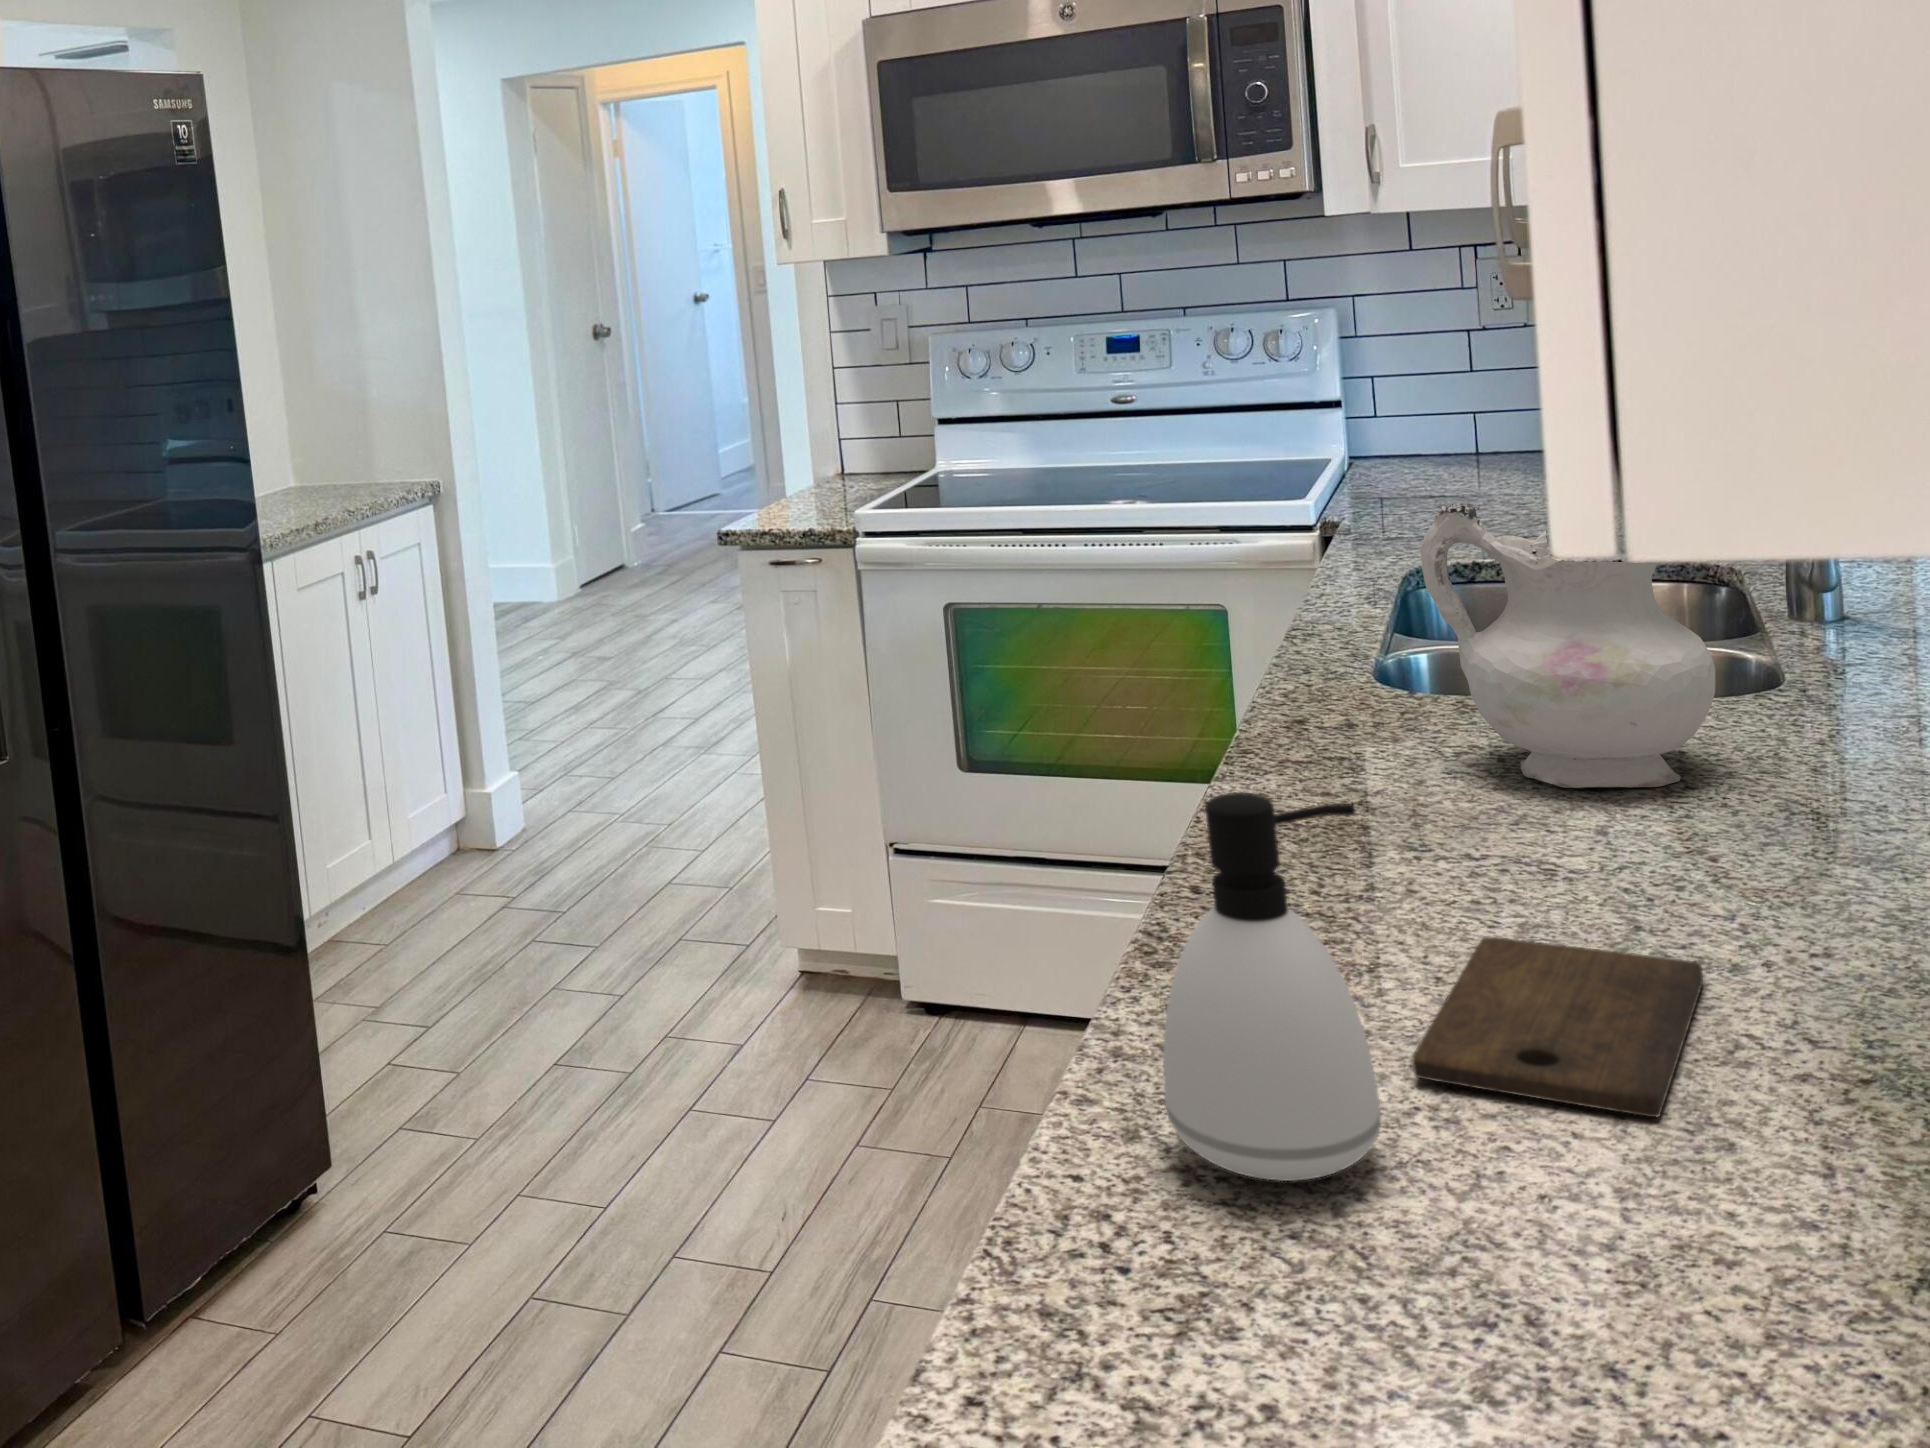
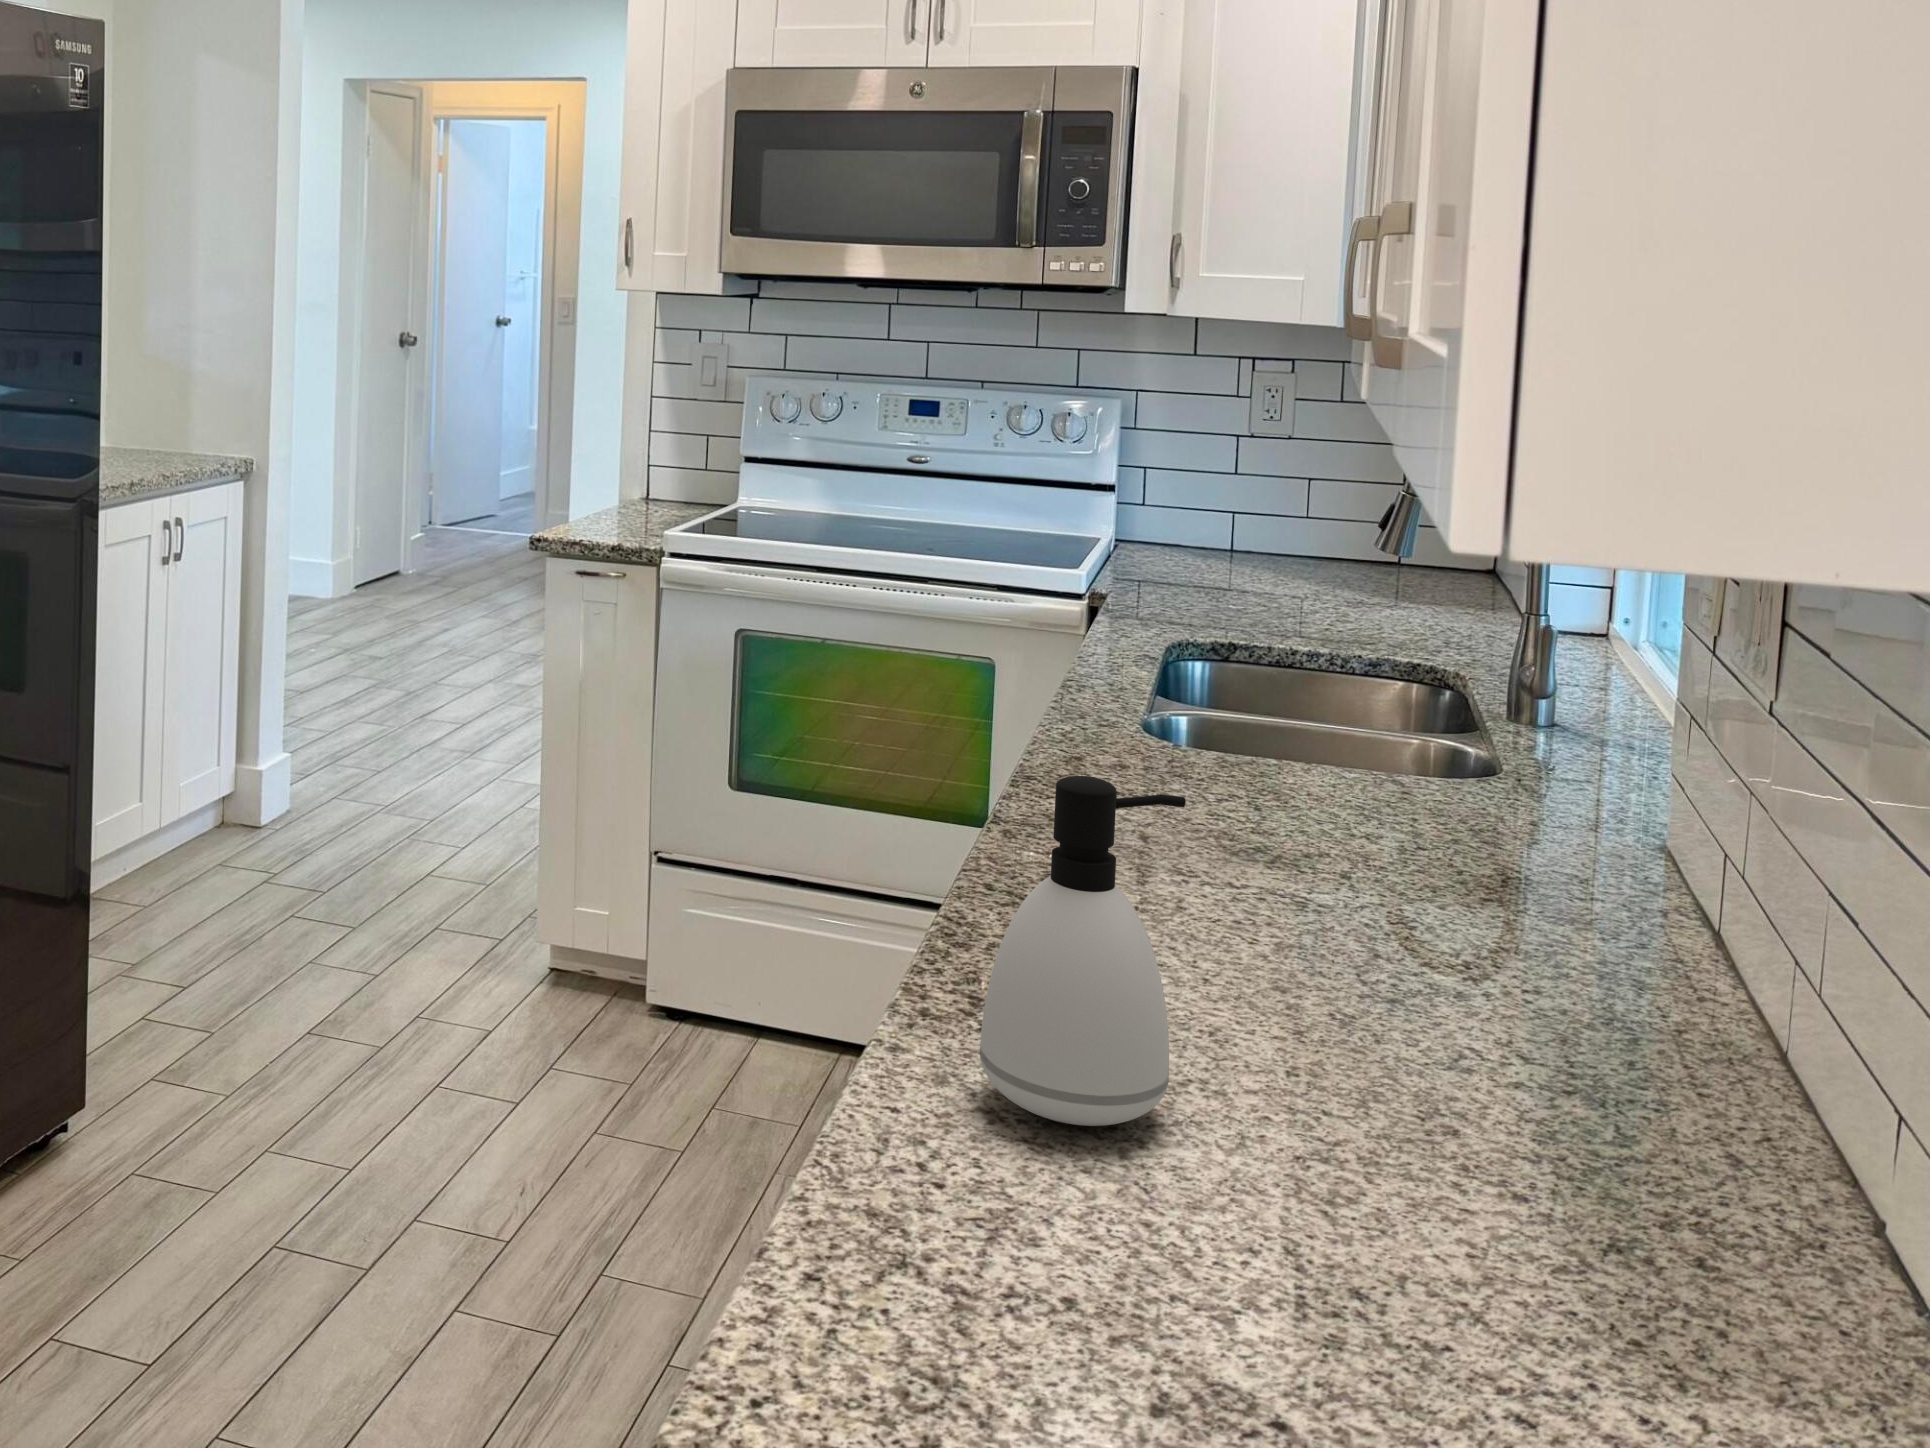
ceramic pitcher: present [1421,503,1715,788] -> none [1216,571,1456,846]
cutting board: present [1413,937,1703,1117] -> none [1189,948,1434,1104]

